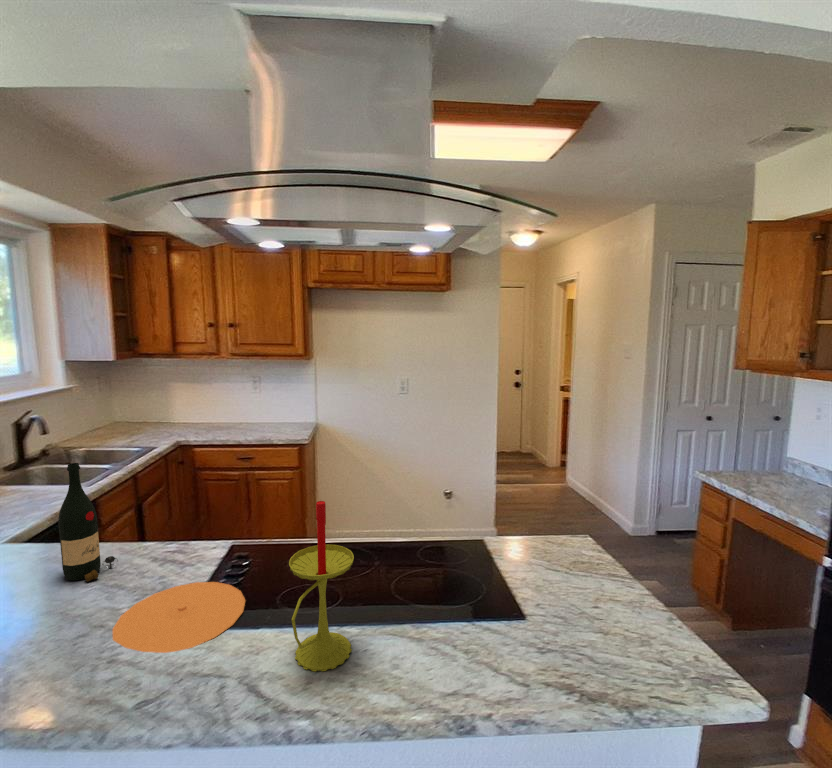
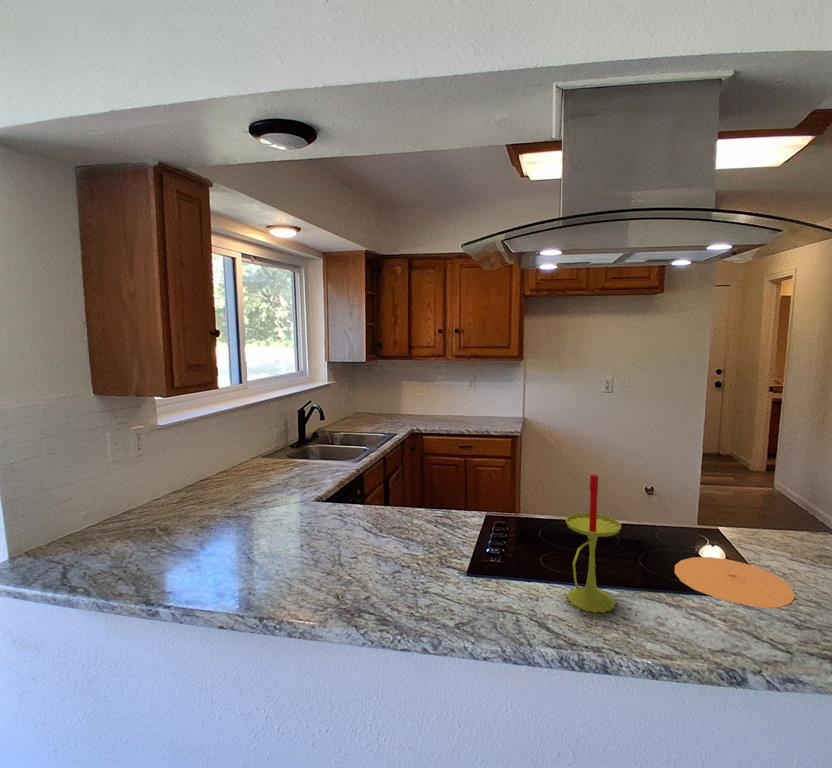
wine bottle: present [58,463,118,582] -> none [372,436,407,526]
plate: present [113,582,245,653] -> present [675,557,795,608]

